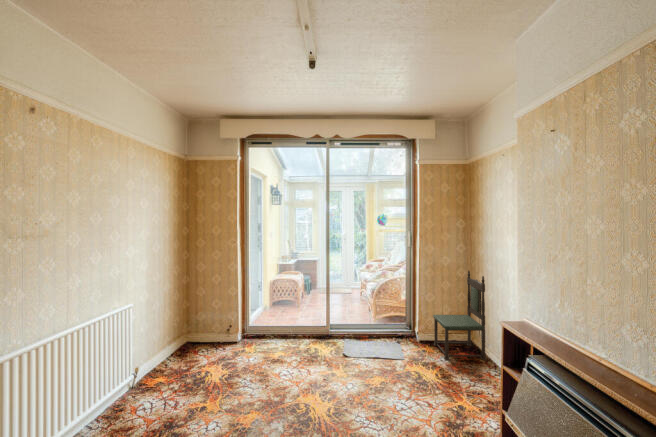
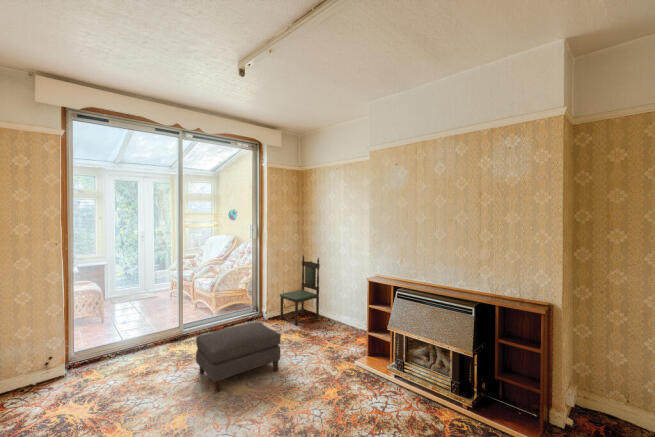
ottoman: none [294,339,376,408] -> present [196,322,281,392]

